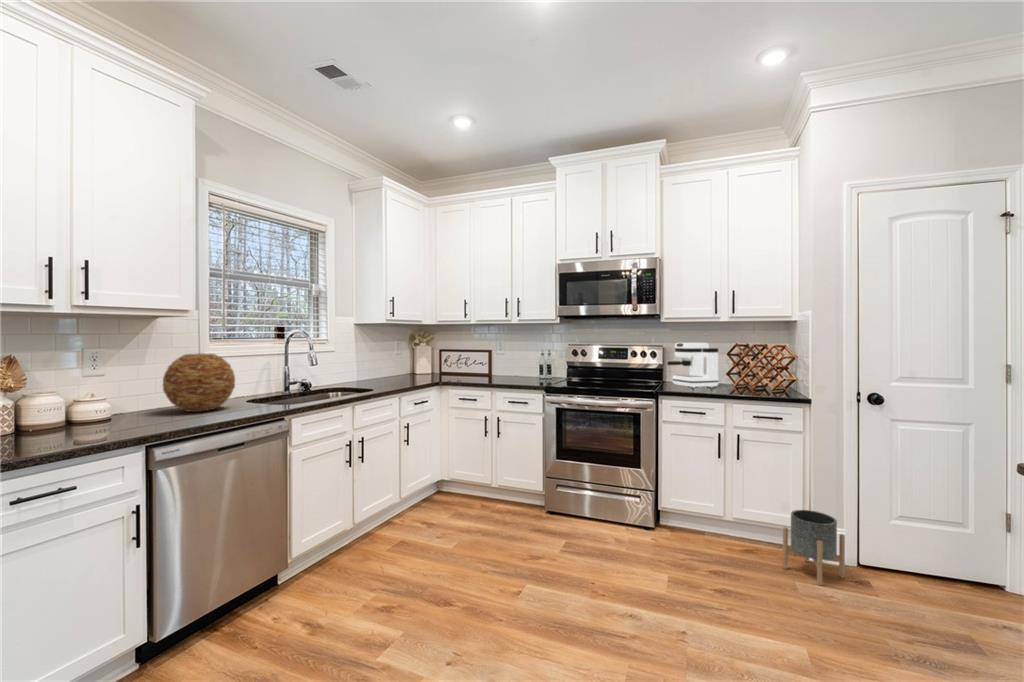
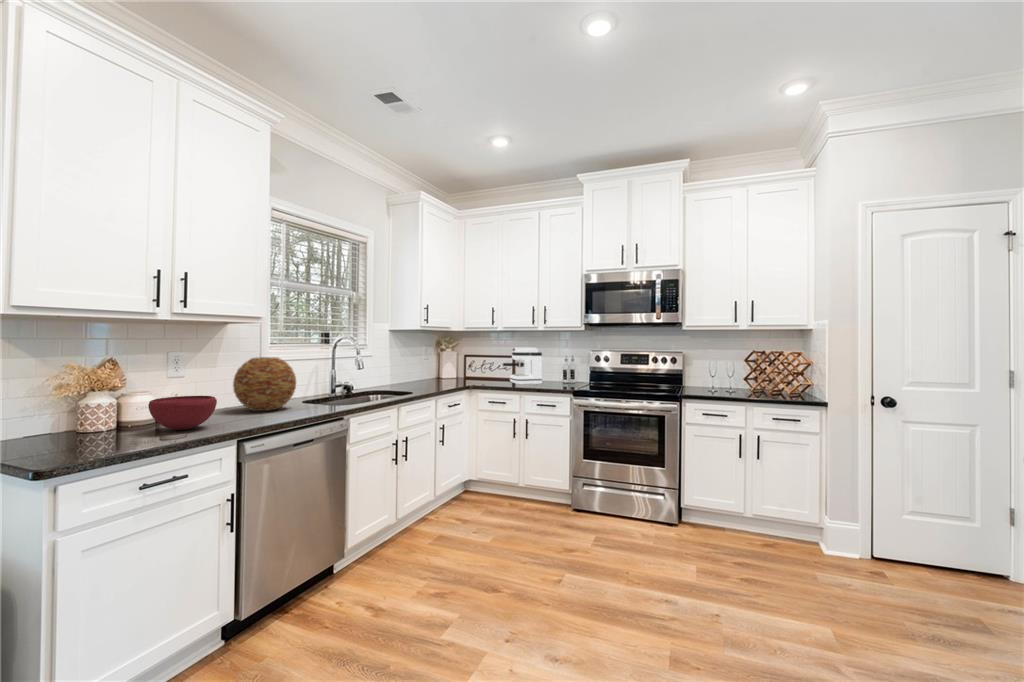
coffee maker: present [667,343,719,388] -> present [503,348,542,385]
bowl: none [45,396,129,434] -> present [148,396,217,430]
planter: present [783,510,845,586] -> none [802,506,861,576]

